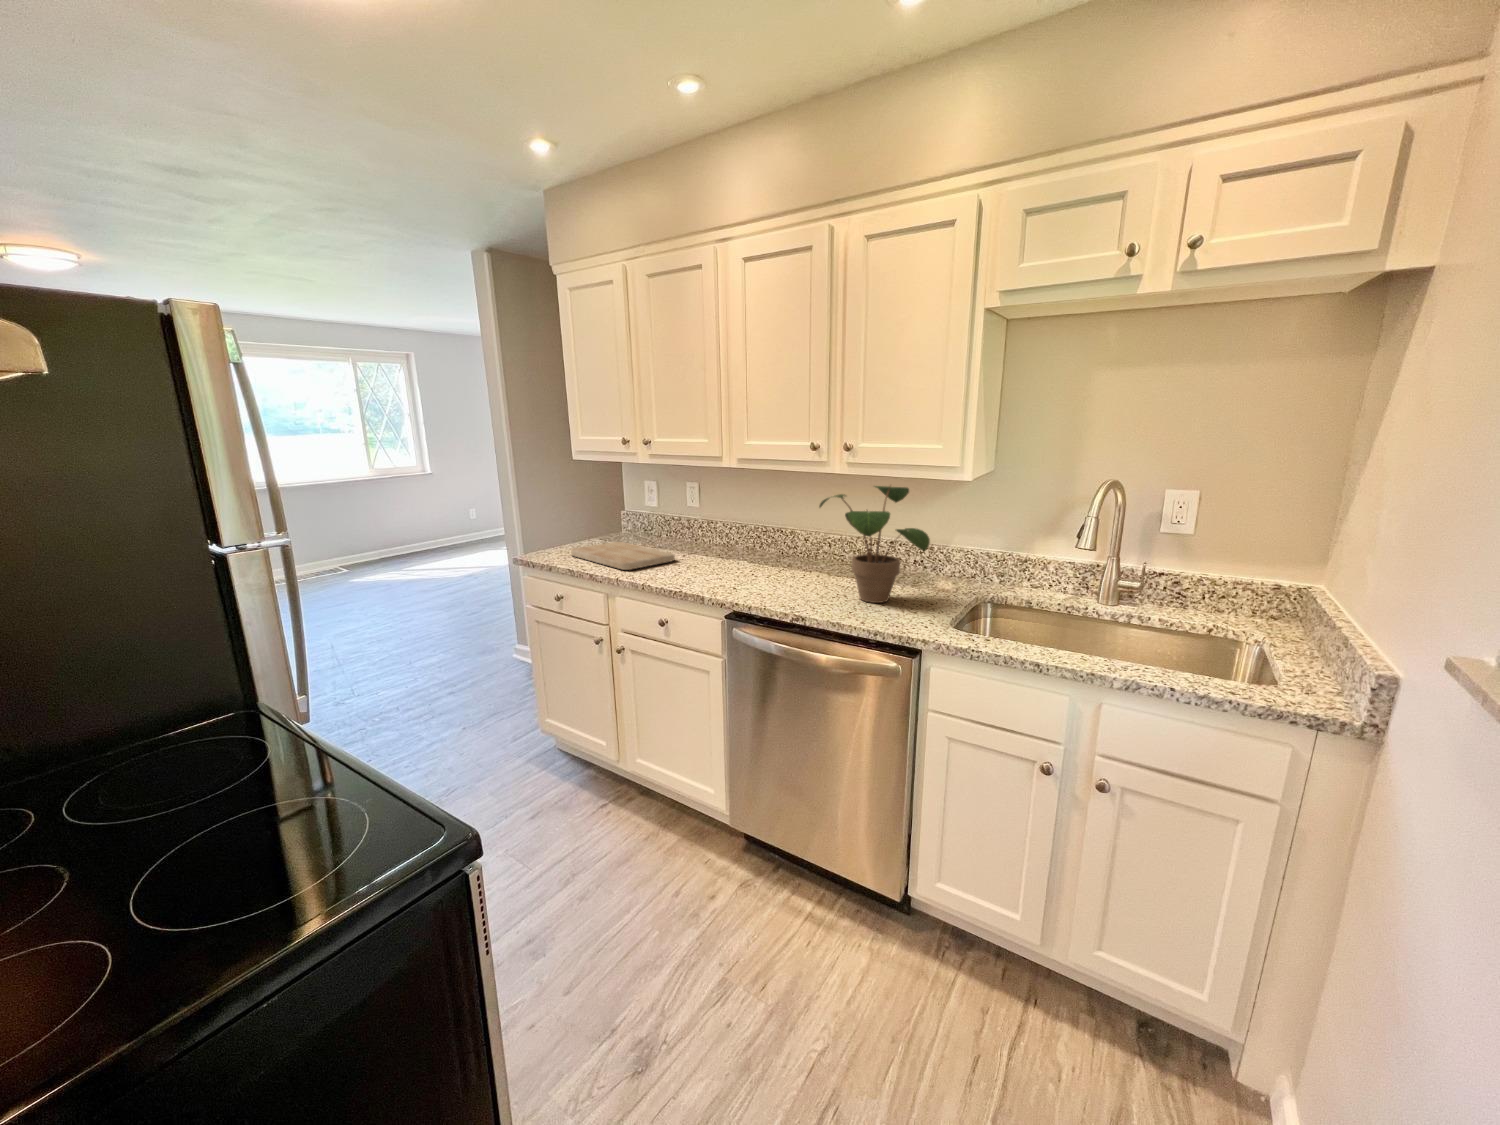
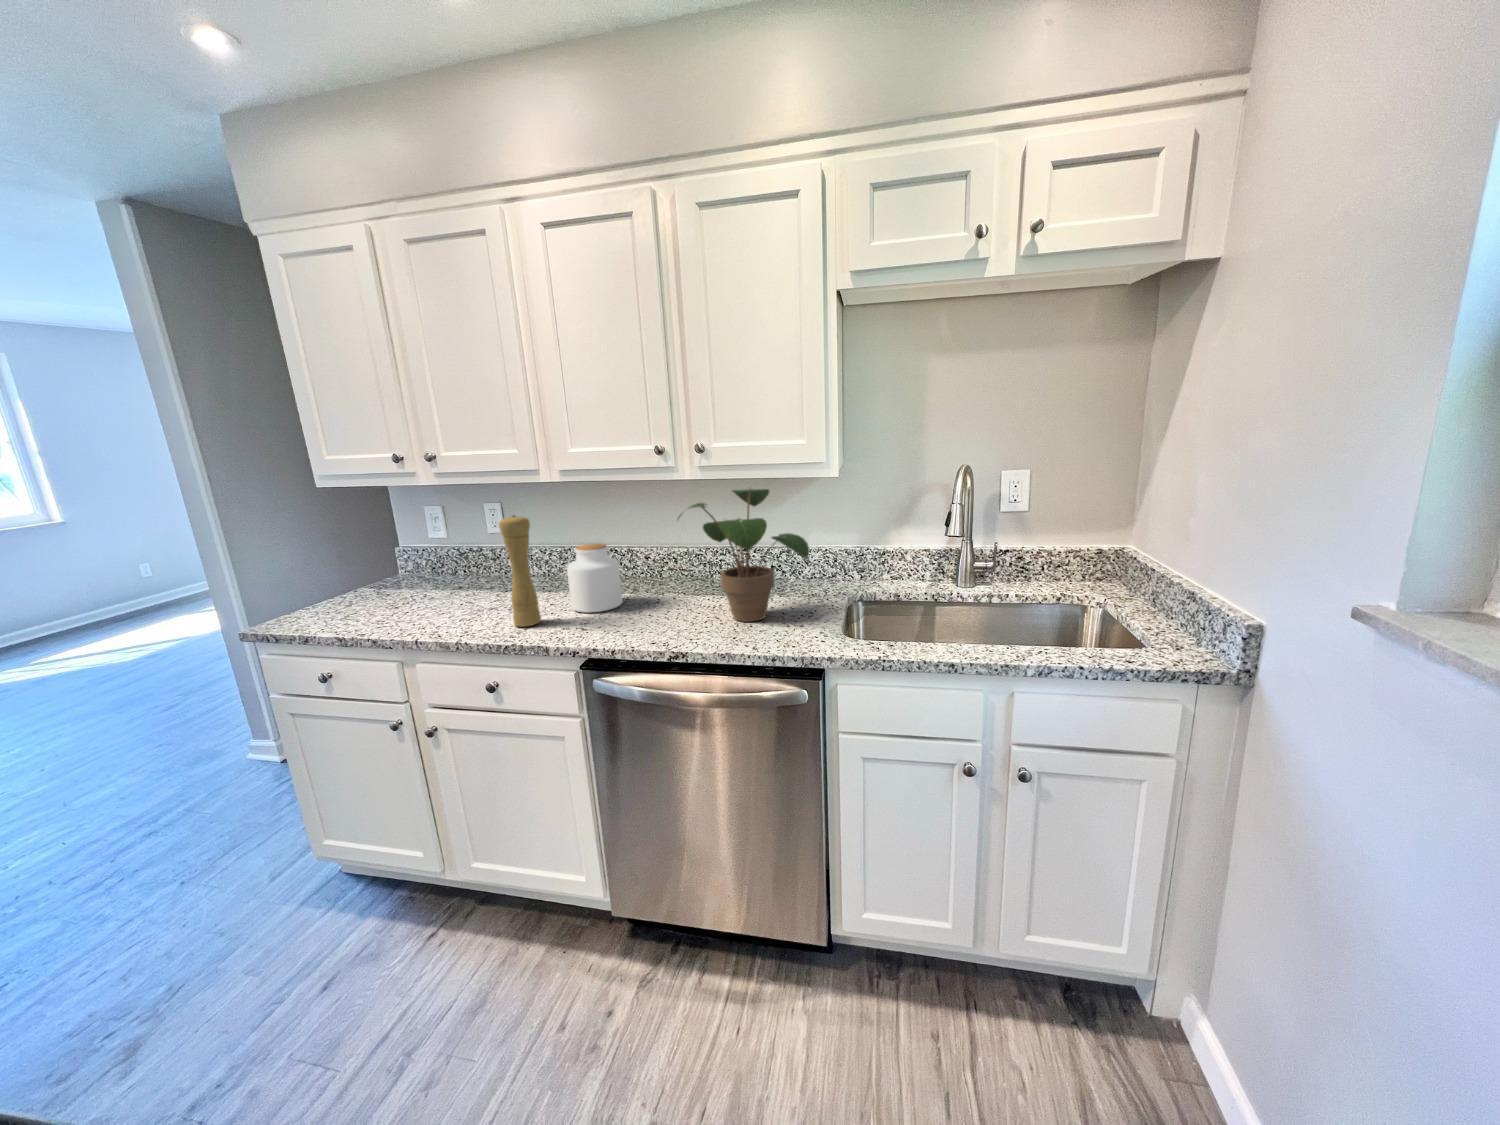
pepper mill: none [685,491,708,580] -> present [499,515,541,627]
jar: none [734,521,776,578] -> present [567,543,623,613]
cutting board: present [571,542,675,570] -> none [328,588,486,627]

